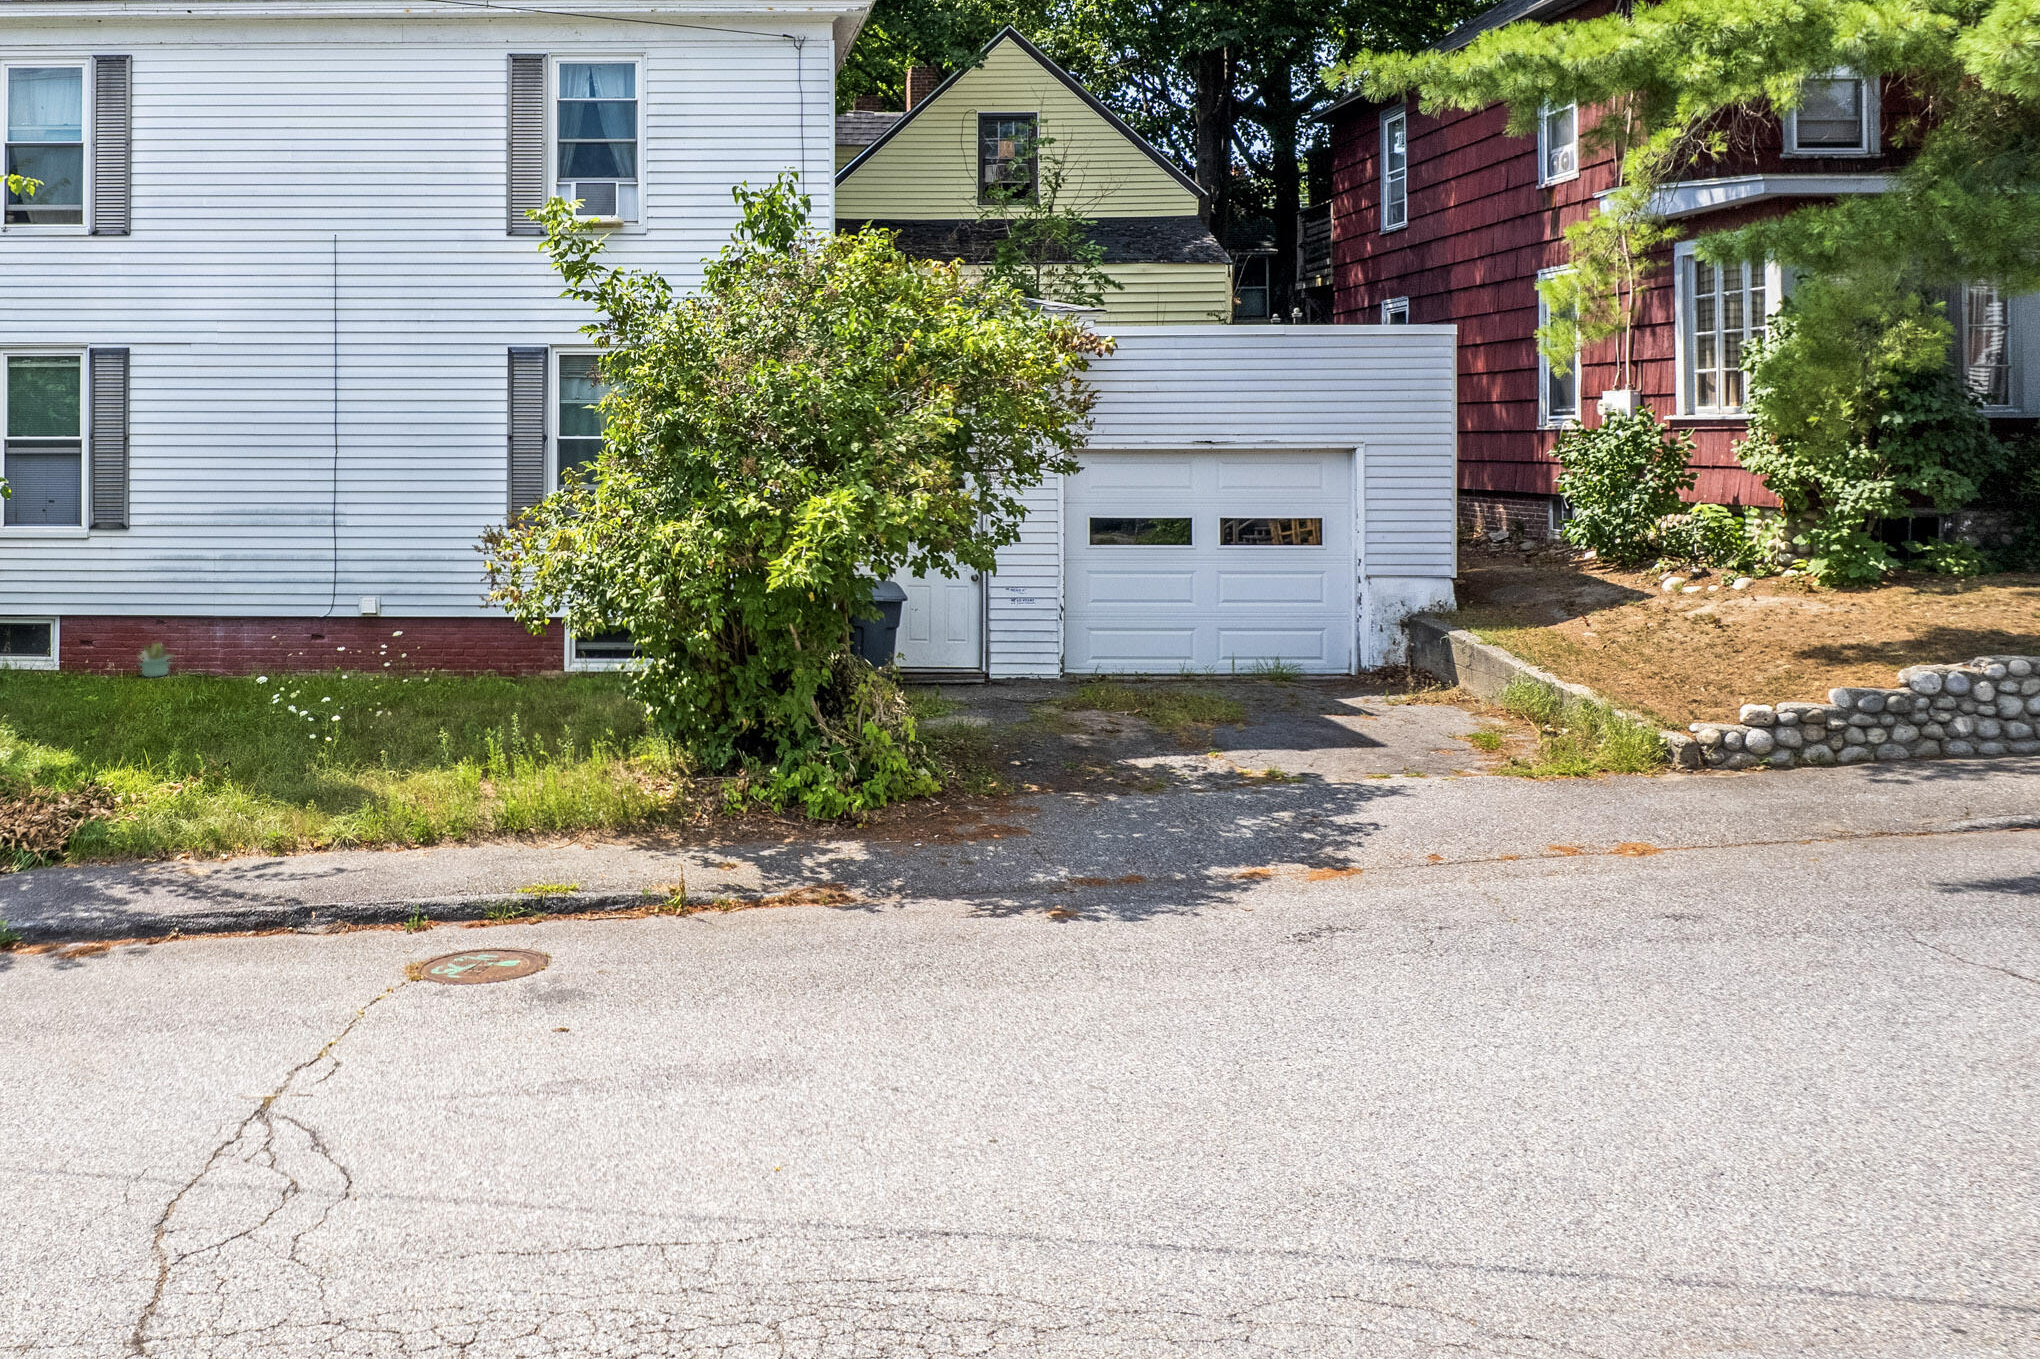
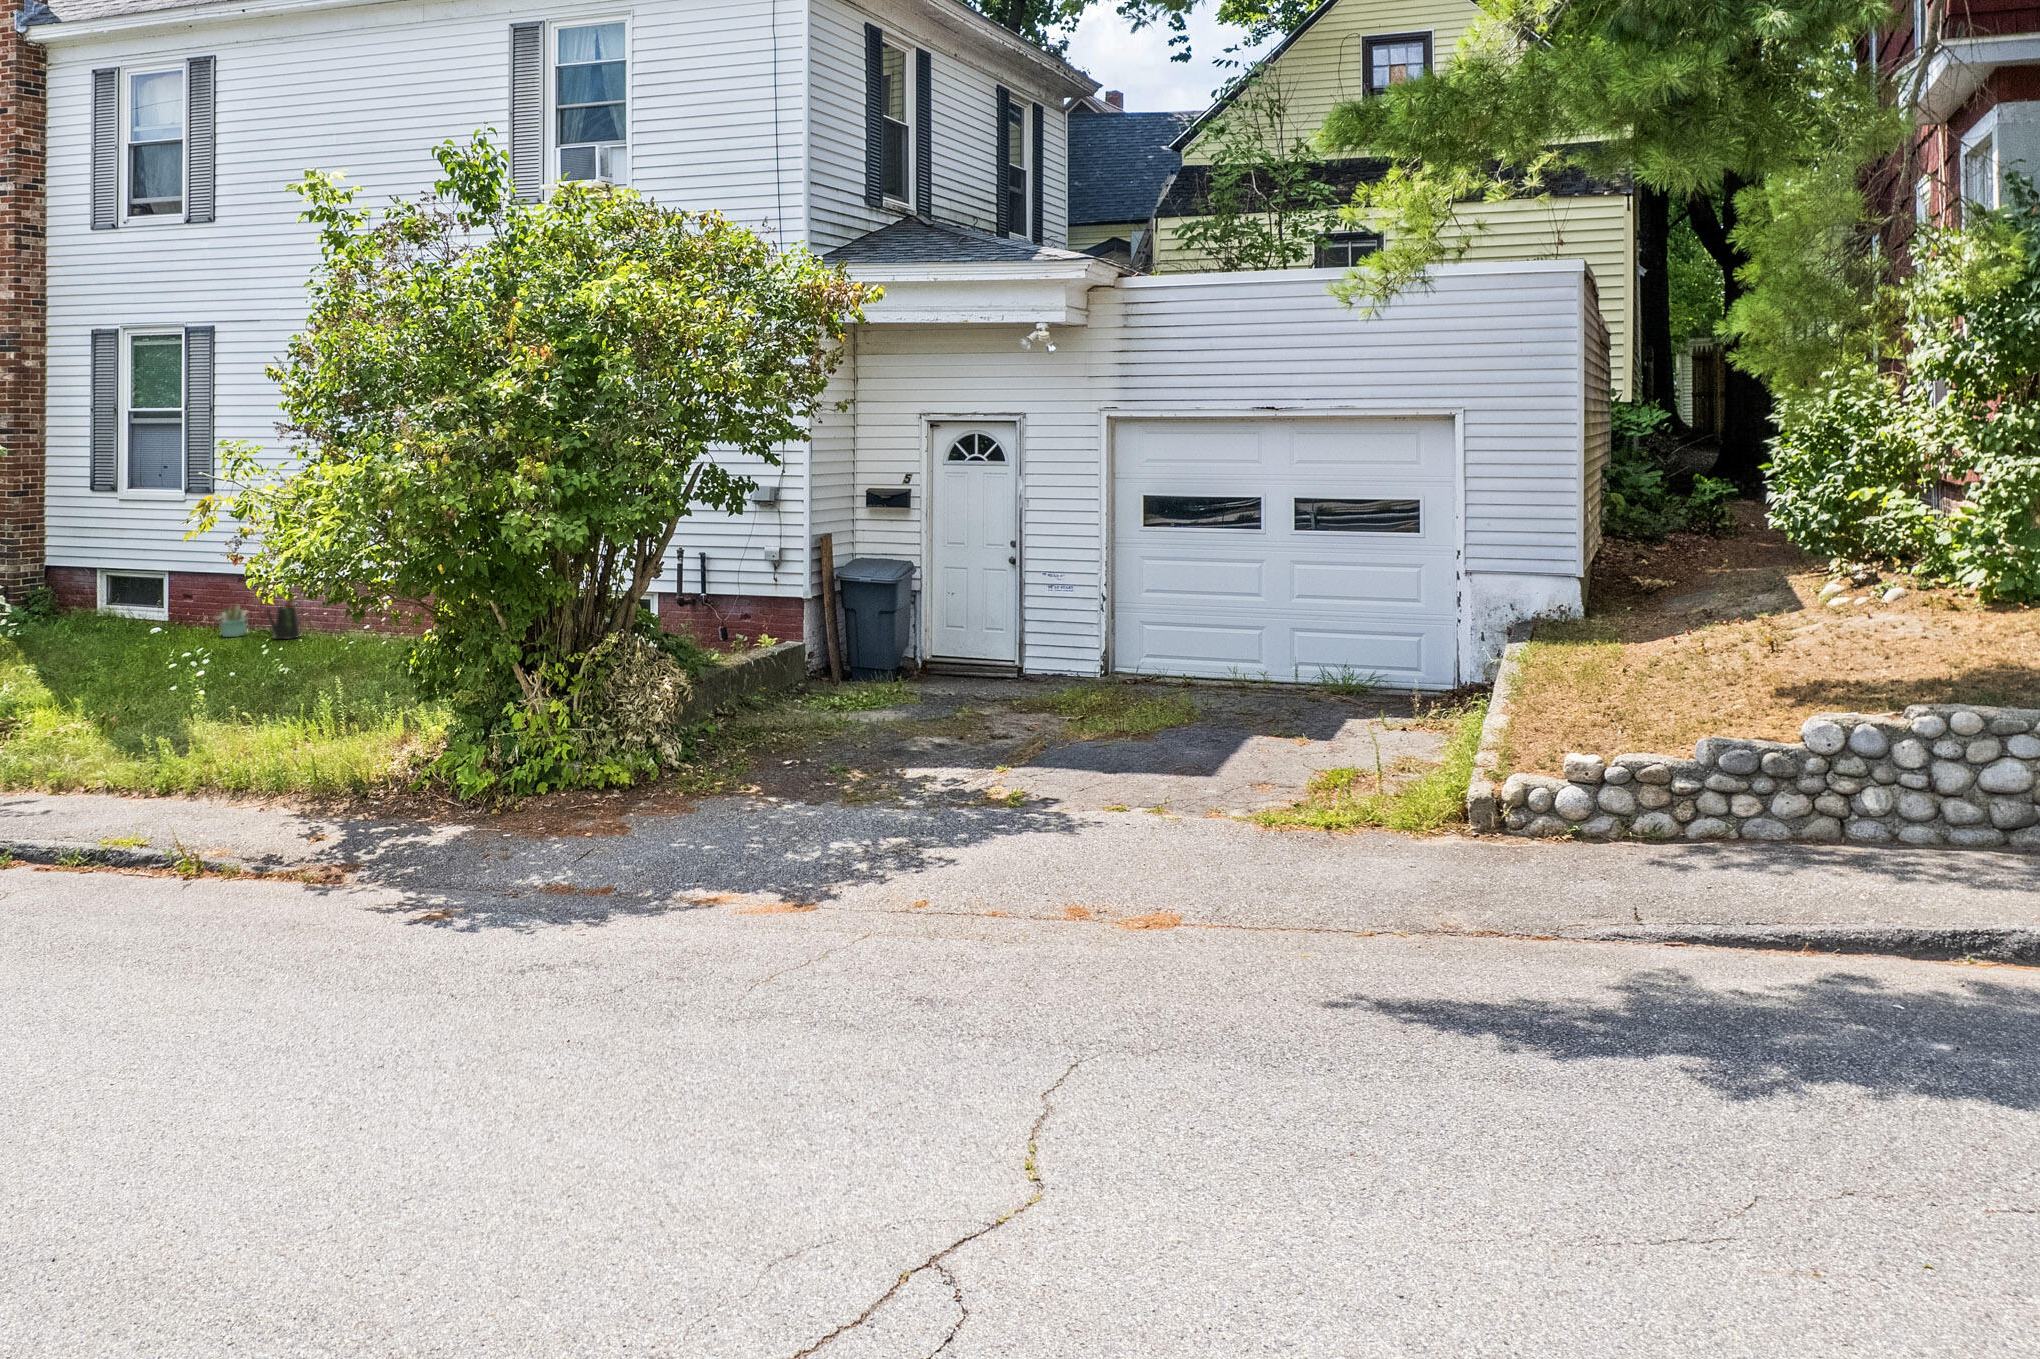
watering can: none [208,625,239,676] -> present [266,599,300,639]

